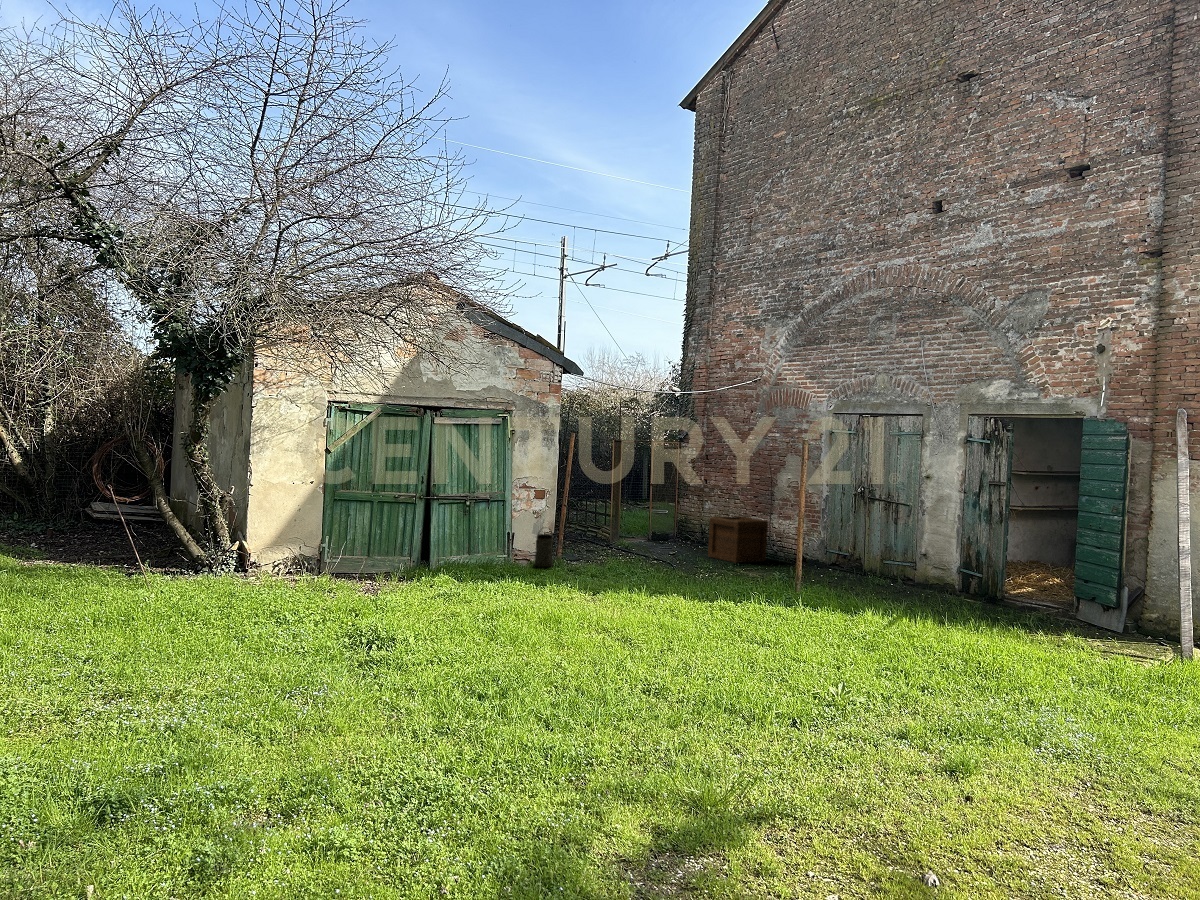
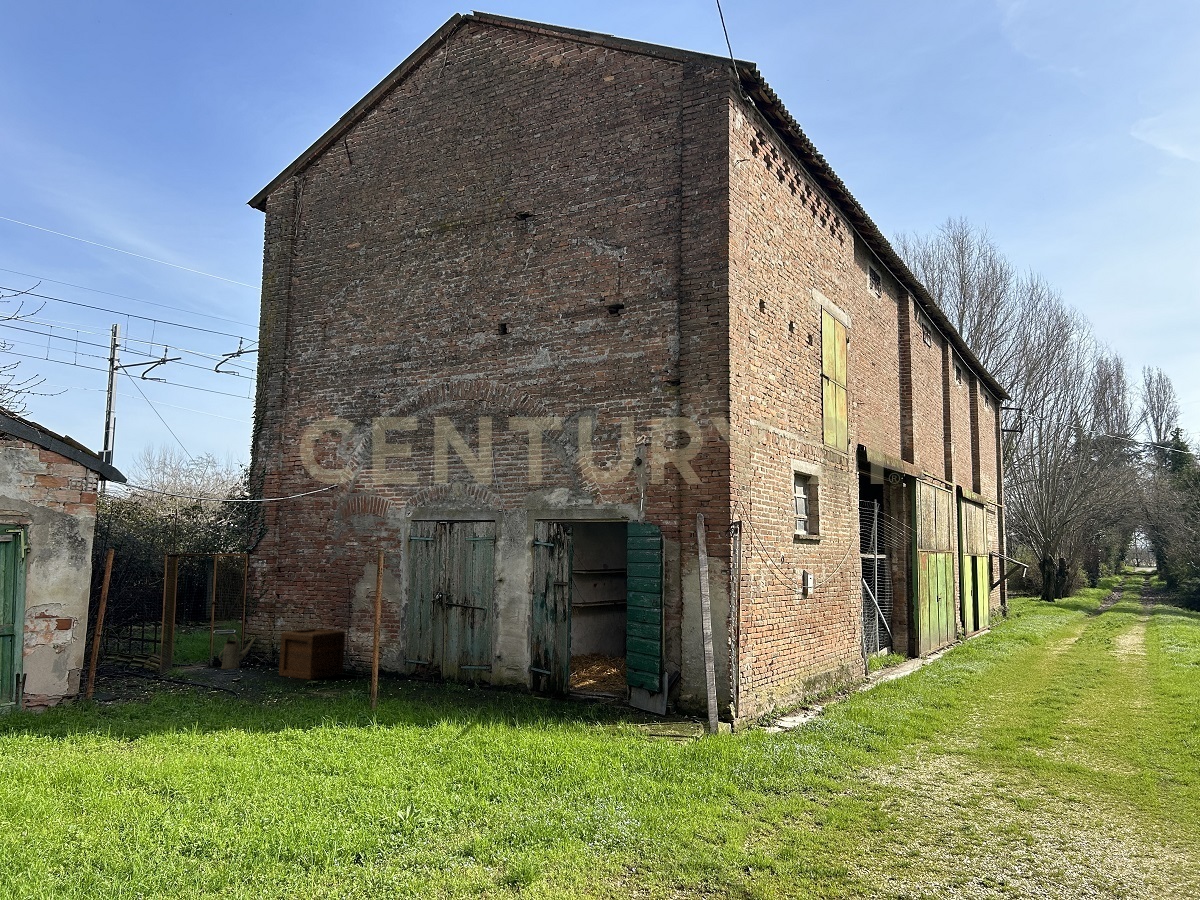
watering can: present [534,530,553,567] -> present [219,634,256,669]

